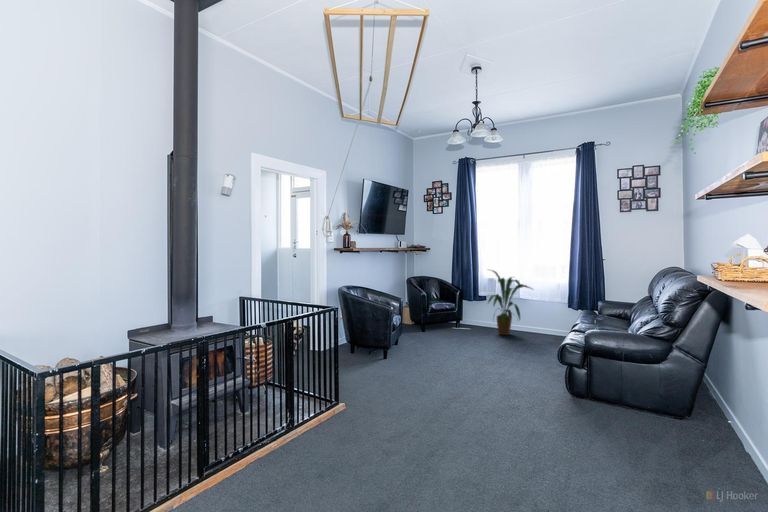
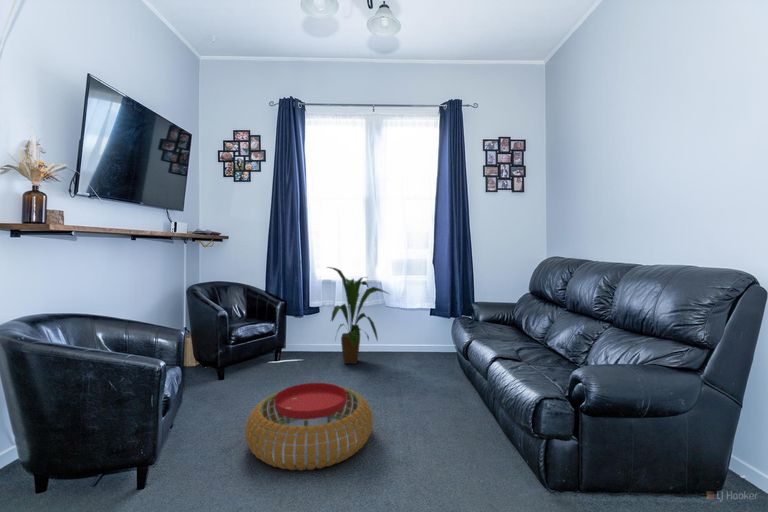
pouf: none [429,332,493,367] -> present [245,383,373,470]

